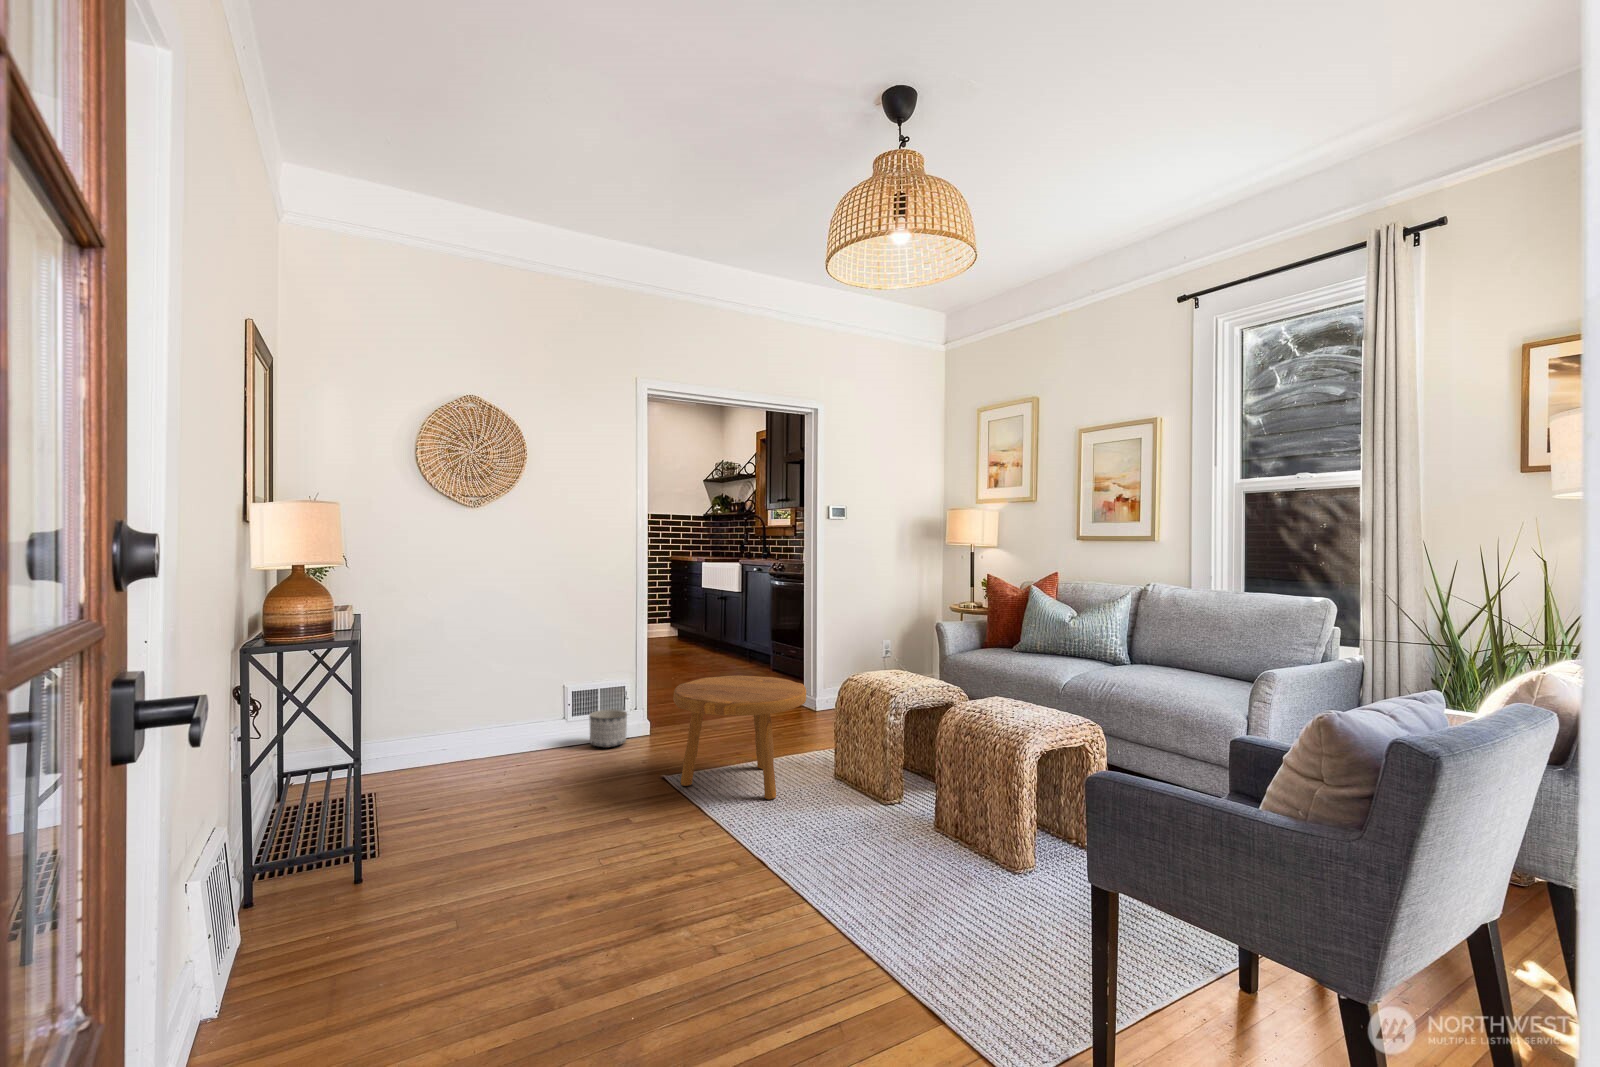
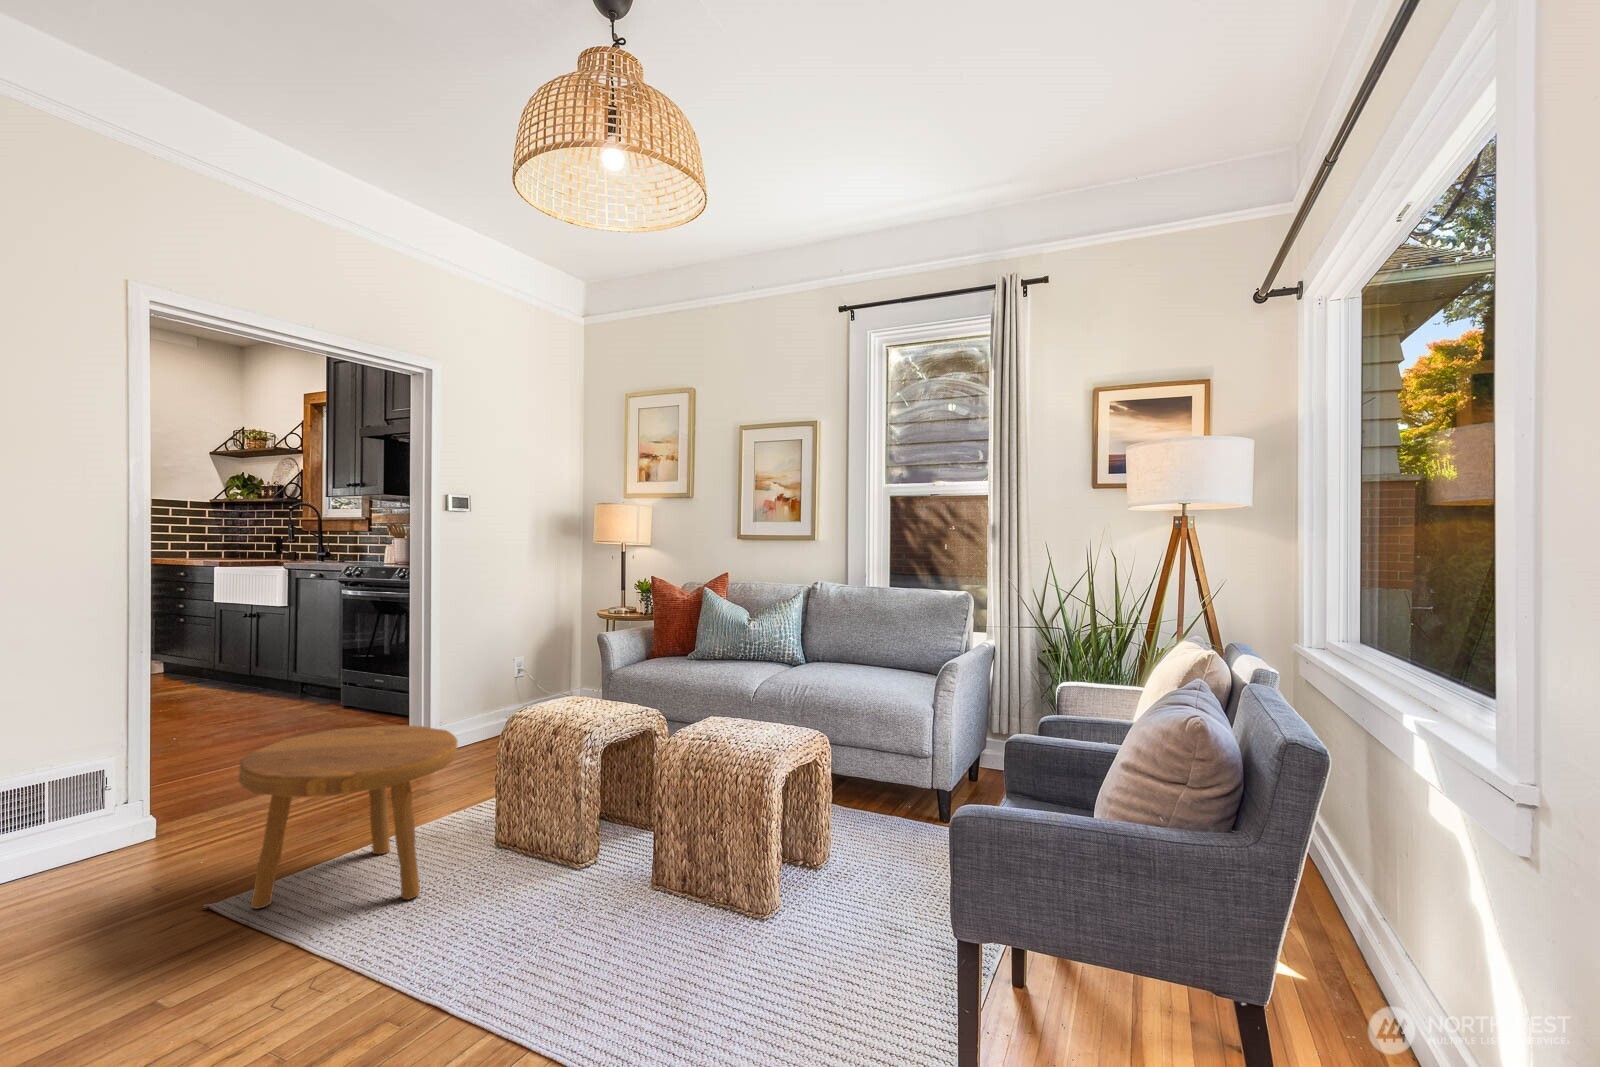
planter: present [589,709,627,748] -> none [43,805,123,873]

